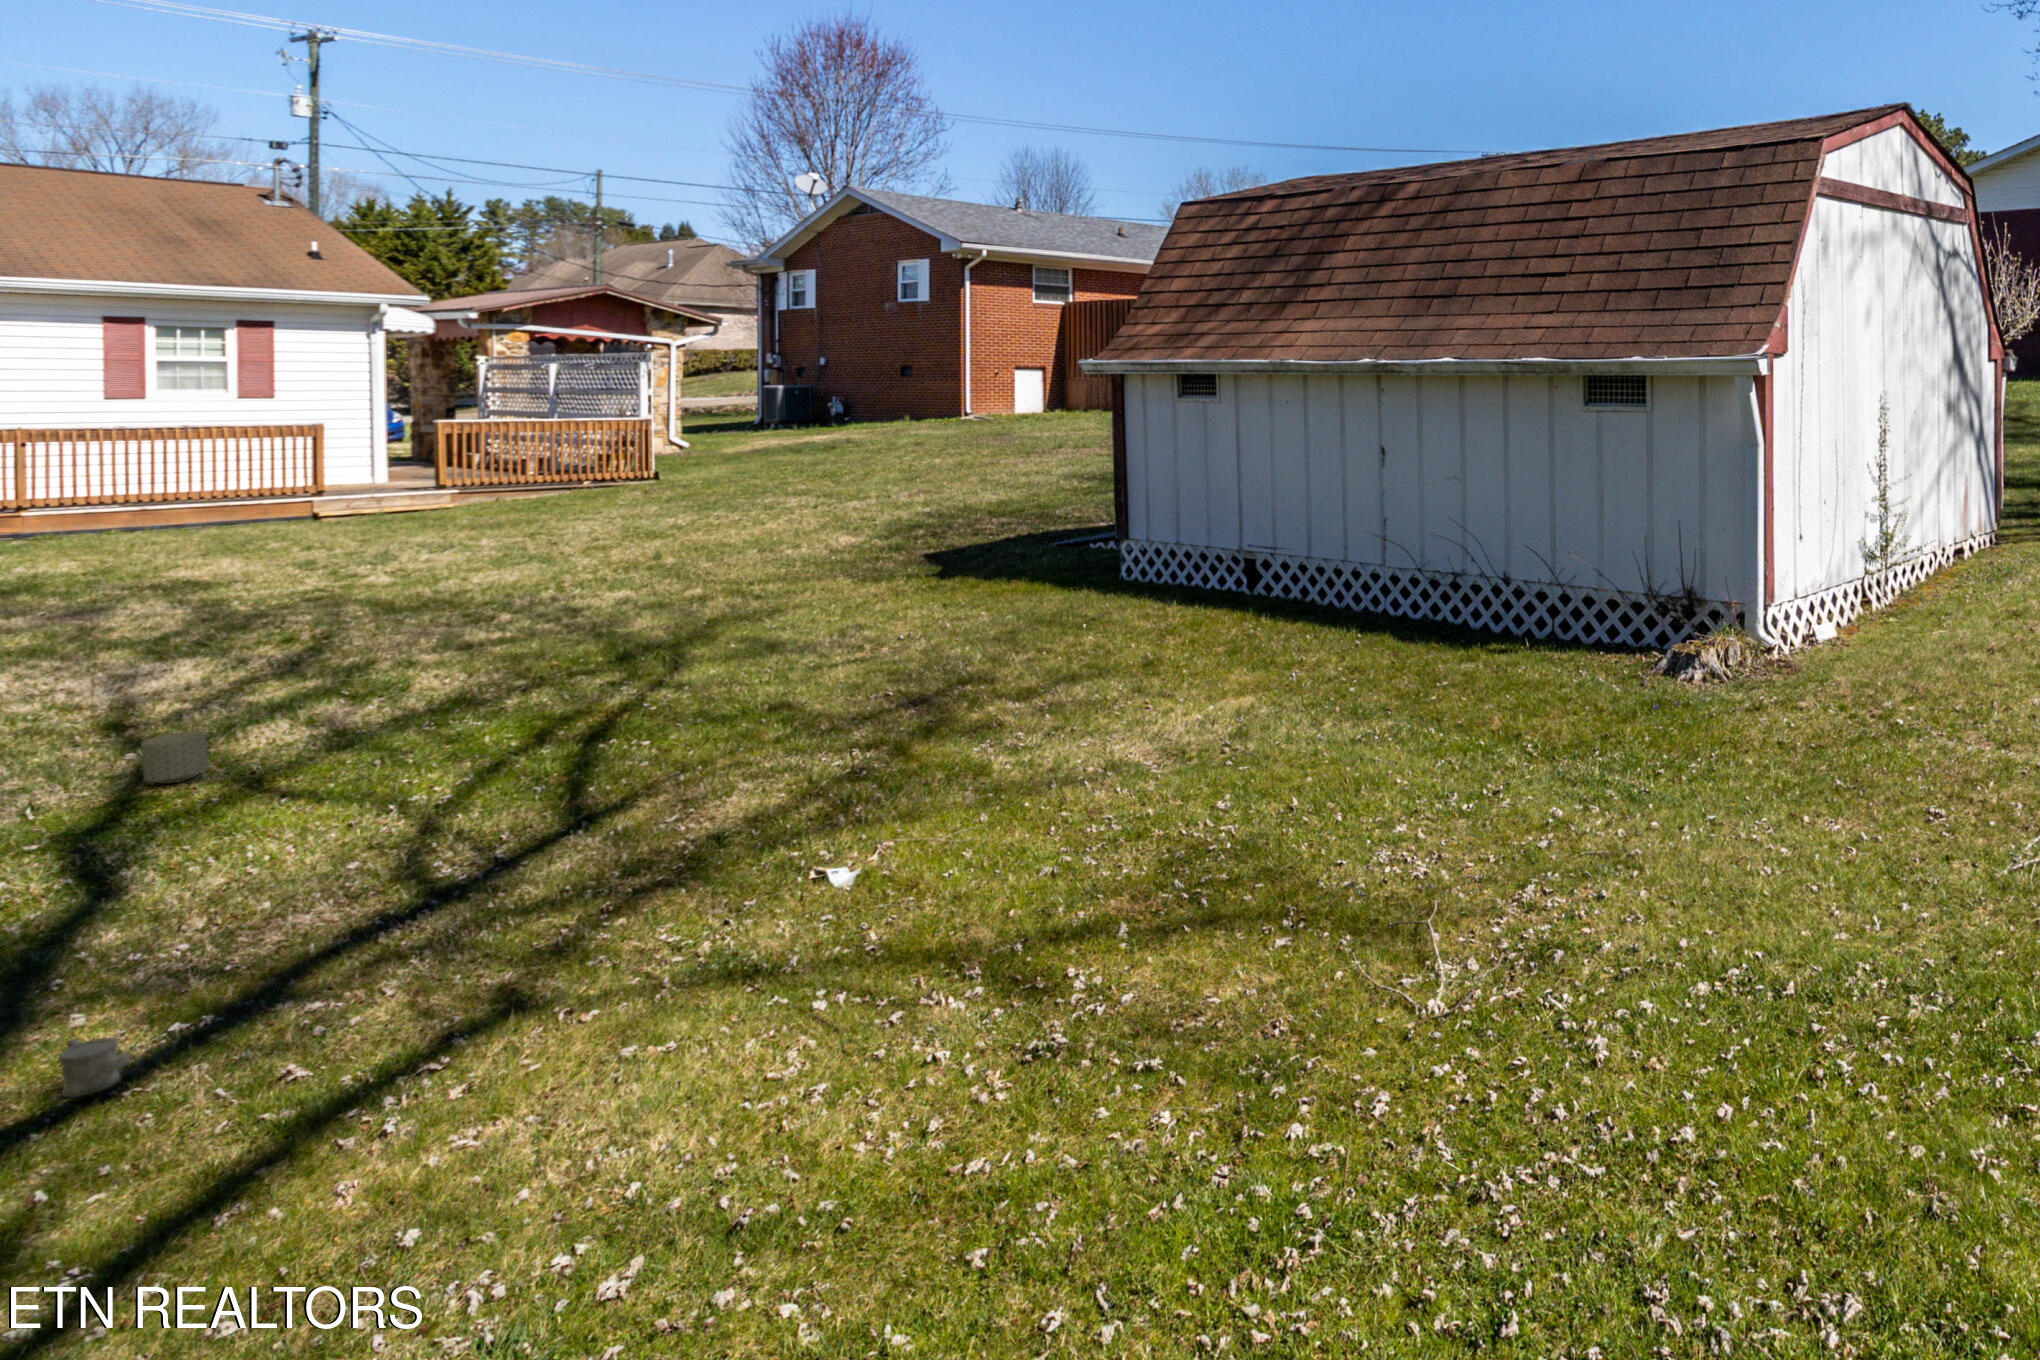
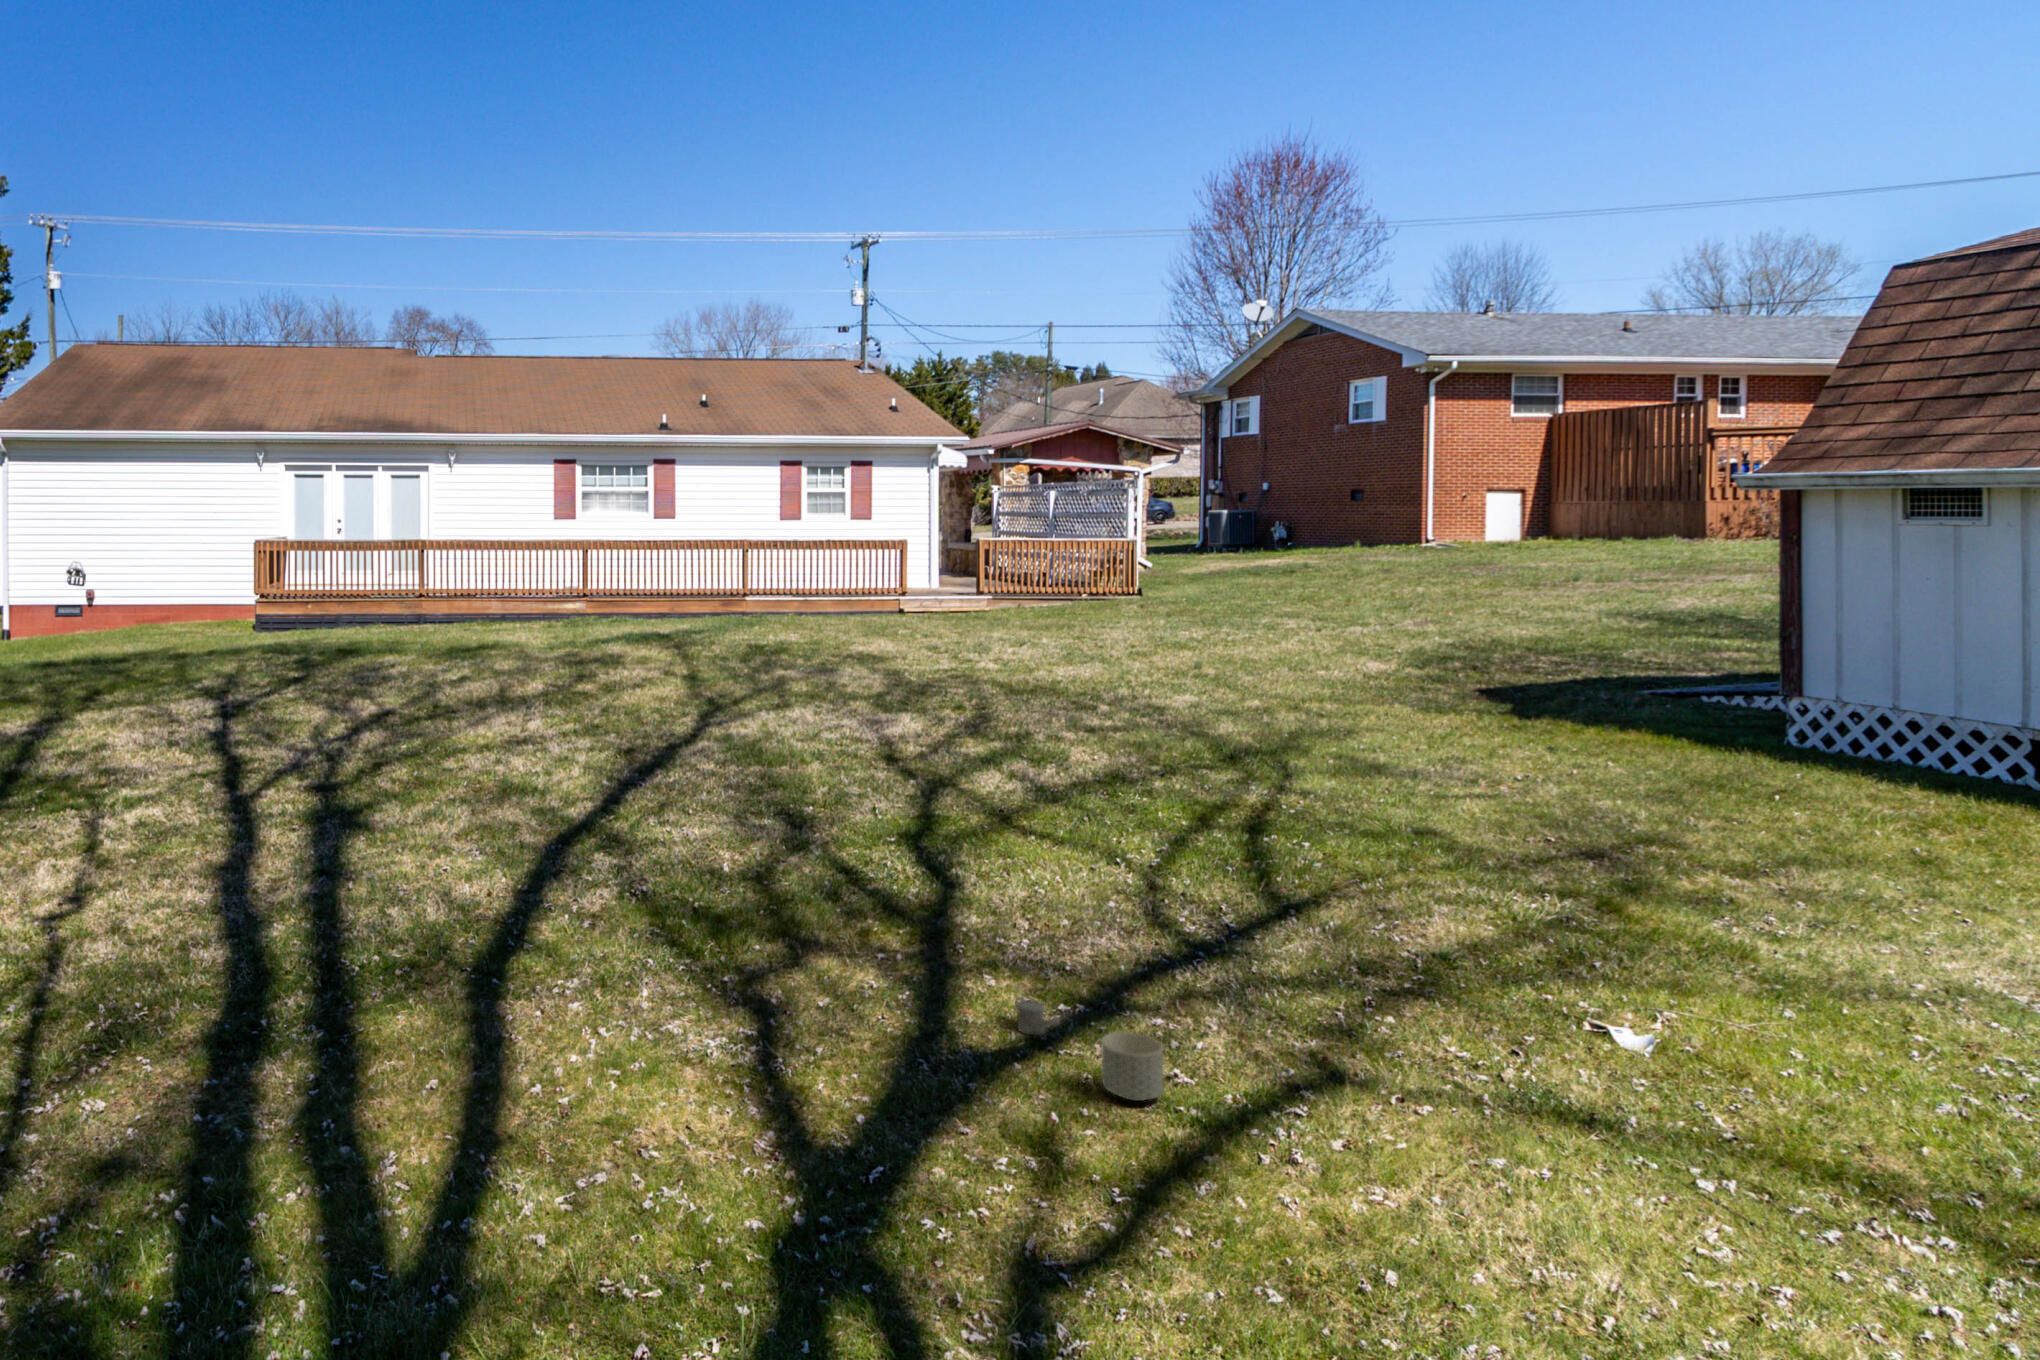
planter: present [141,731,208,784] -> present [1101,1032,1163,1101]

